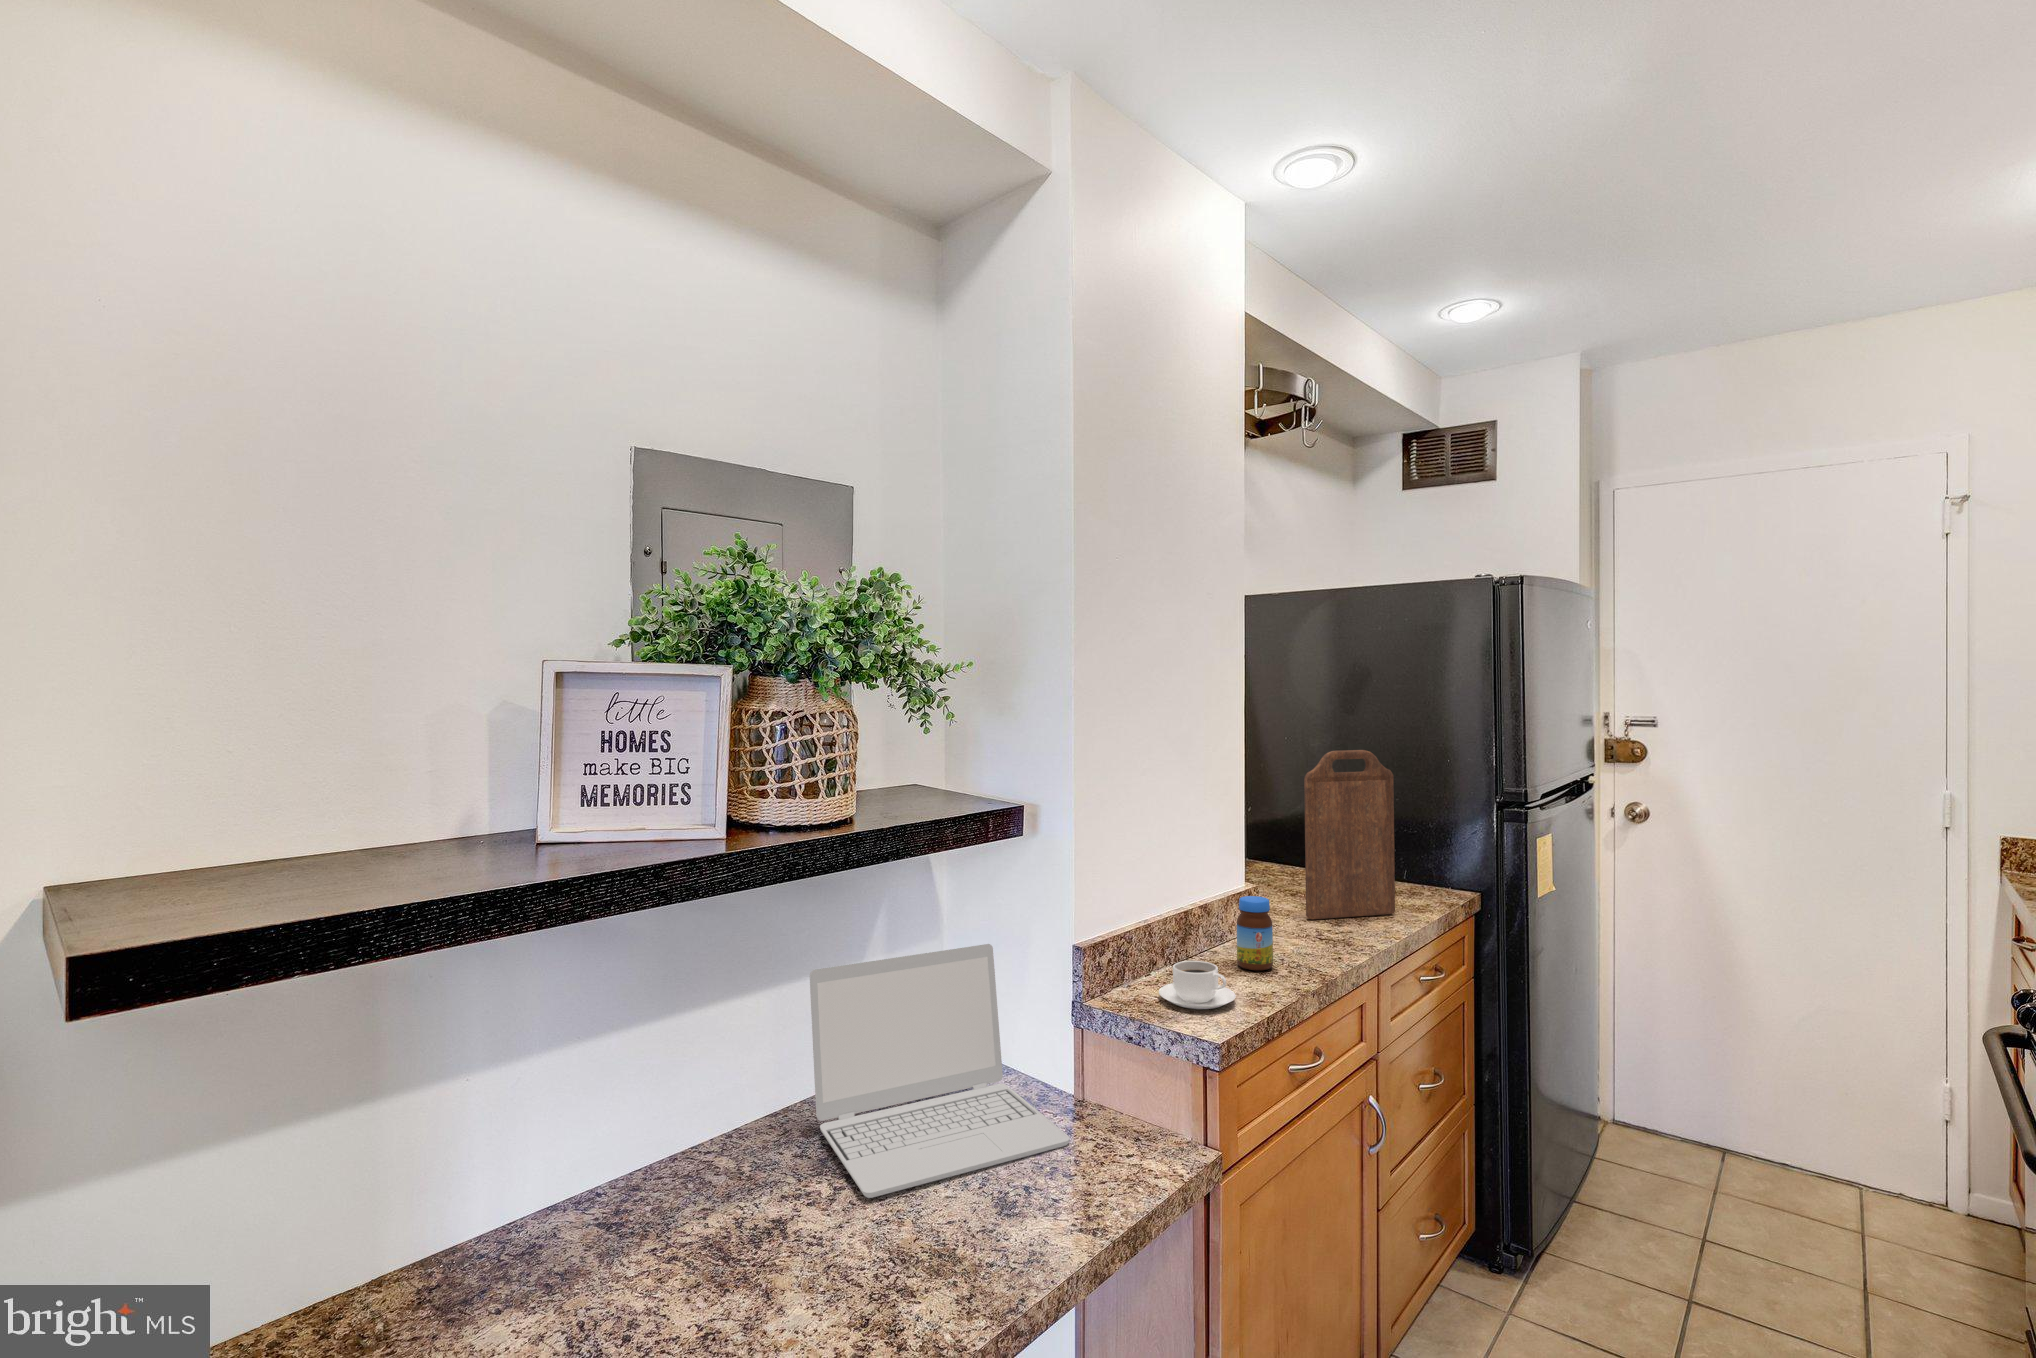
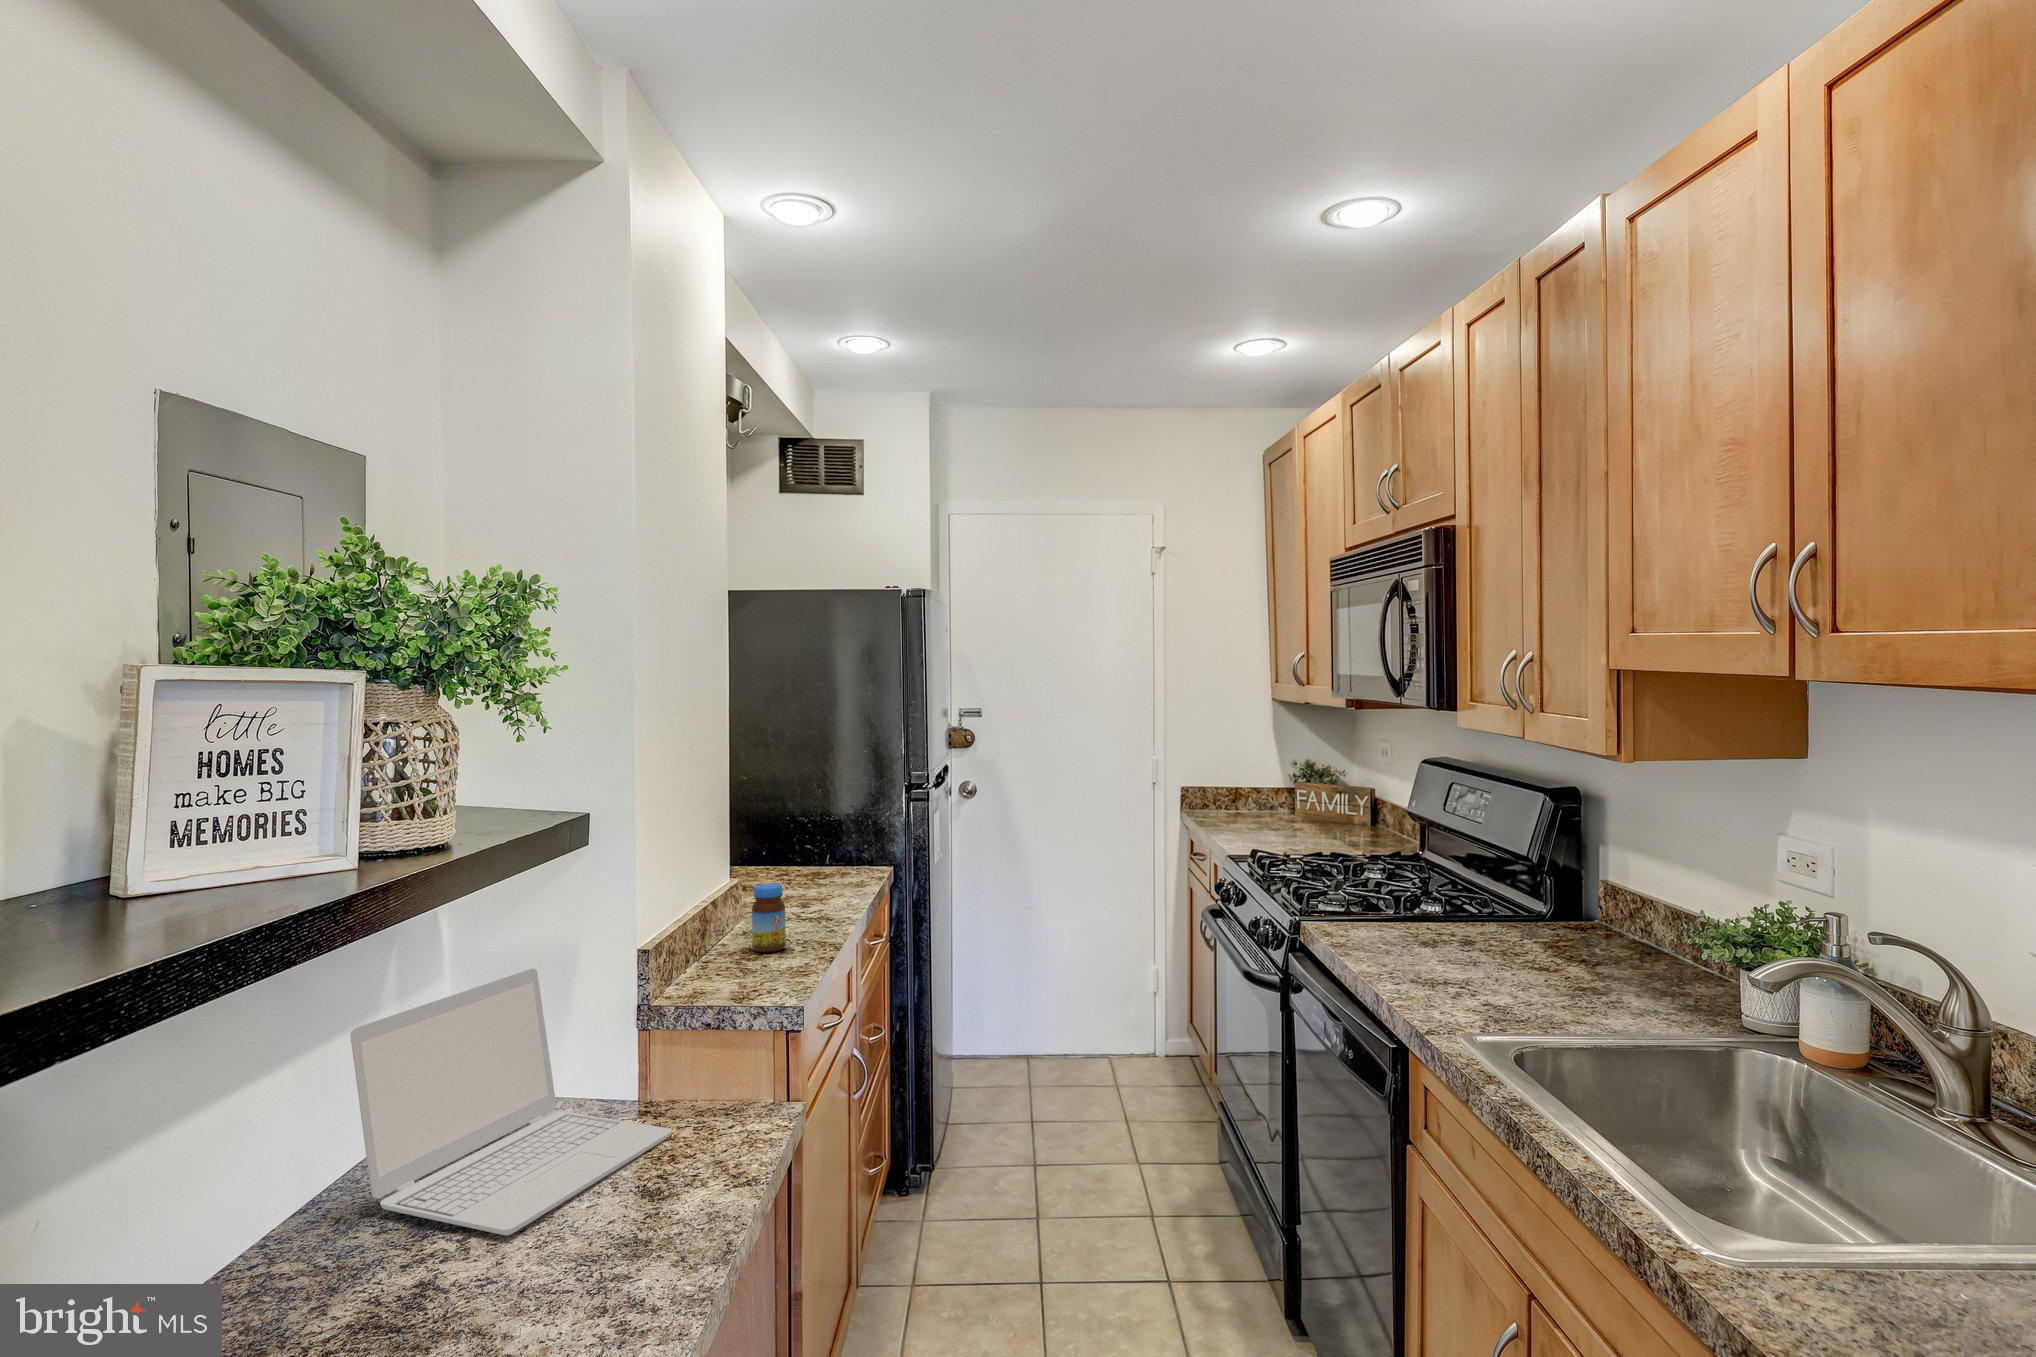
cutting board: present [1304,750,1395,920] -> none [772,744,844,906]
coffee cup: present [1159,961,1236,1009] -> none [710,946,783,989]

